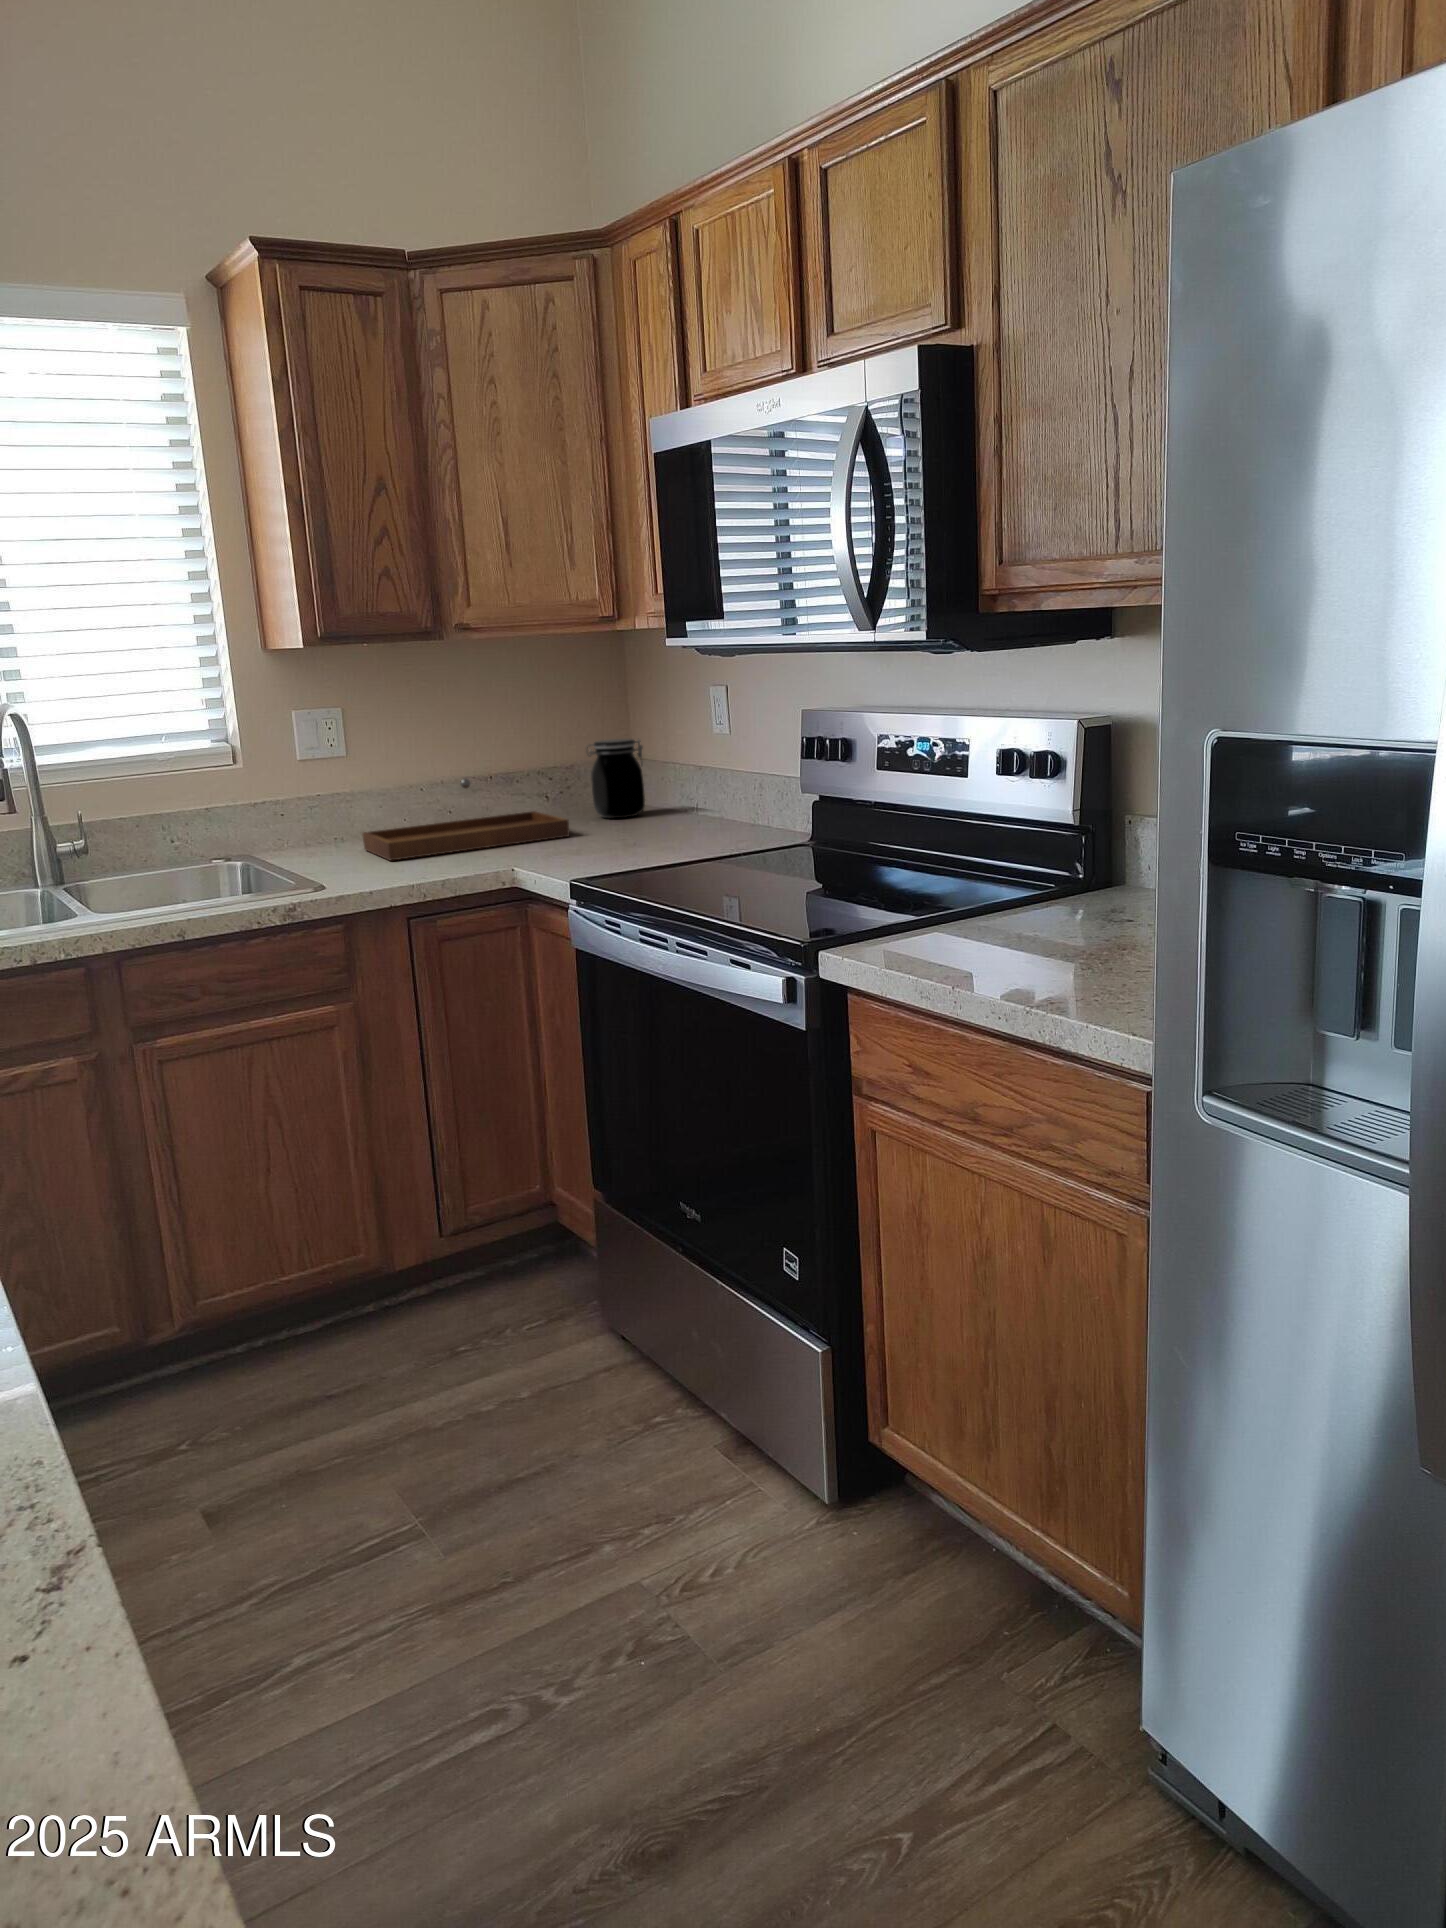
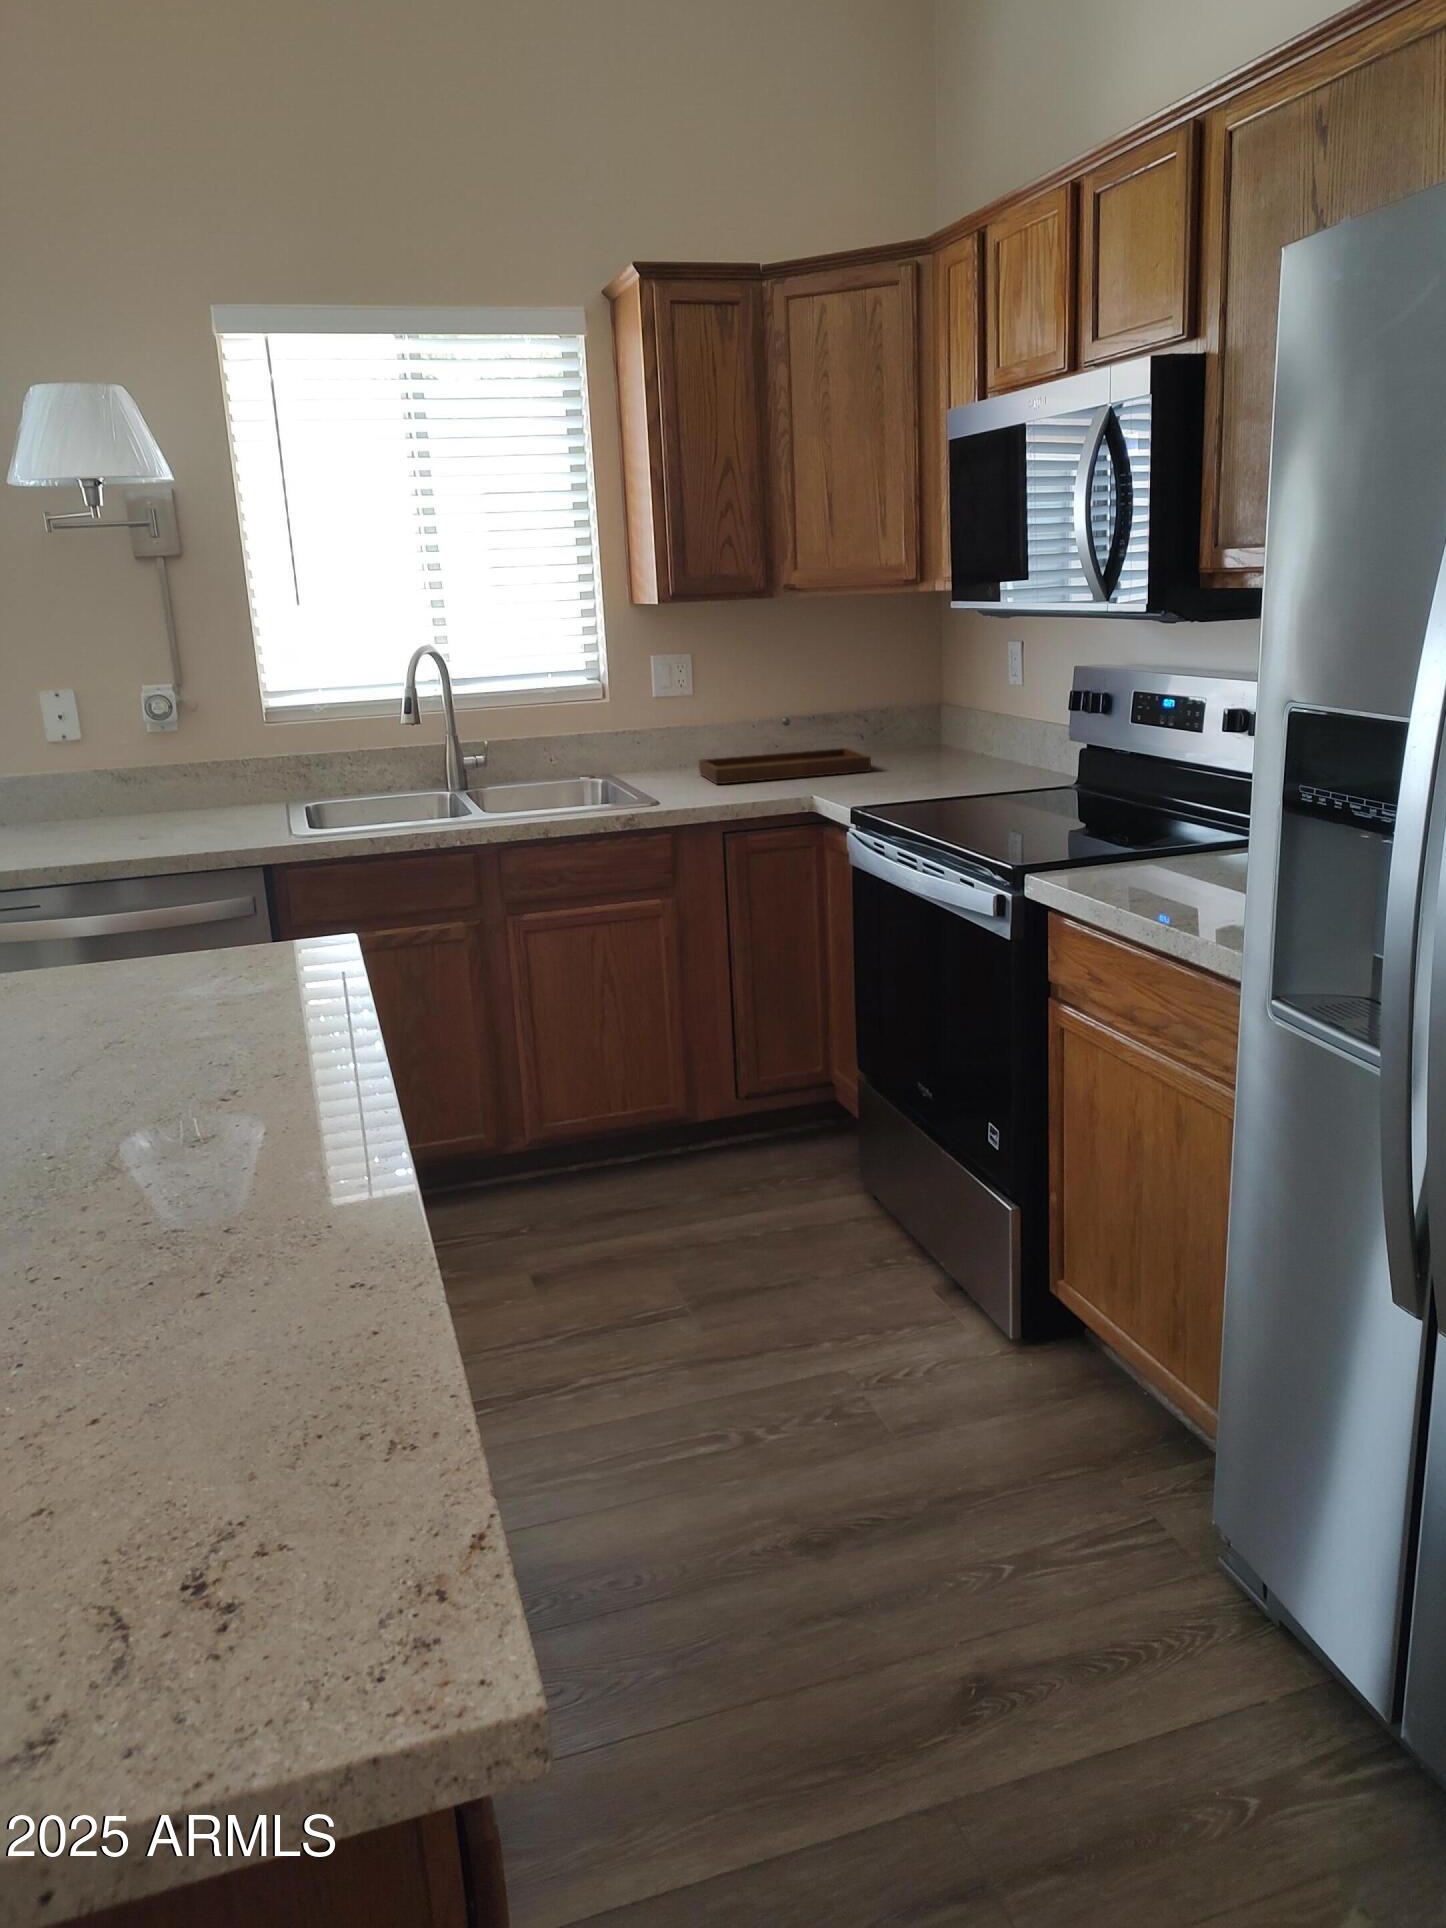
jar: present [587,739,645,818] -> none [896,687,947,758]

